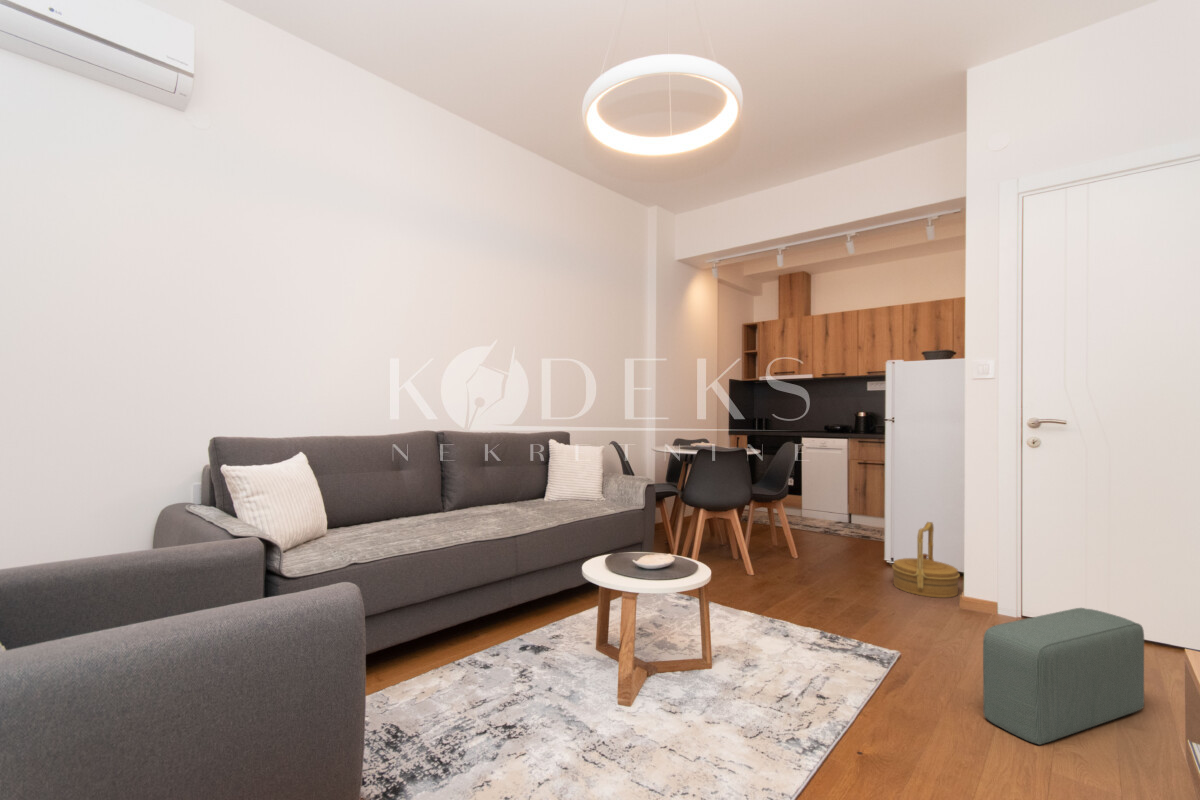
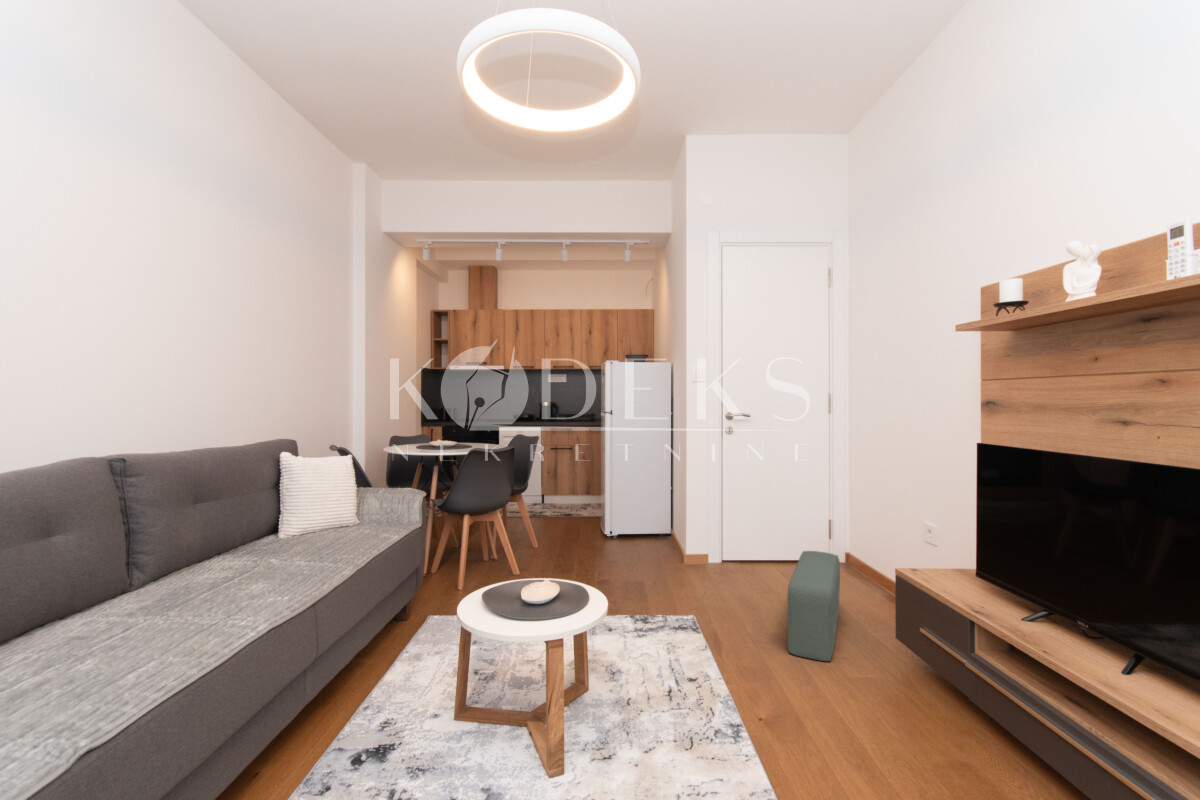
woven basket: present [892,522,960,598] -> none [626,497,675,560]

